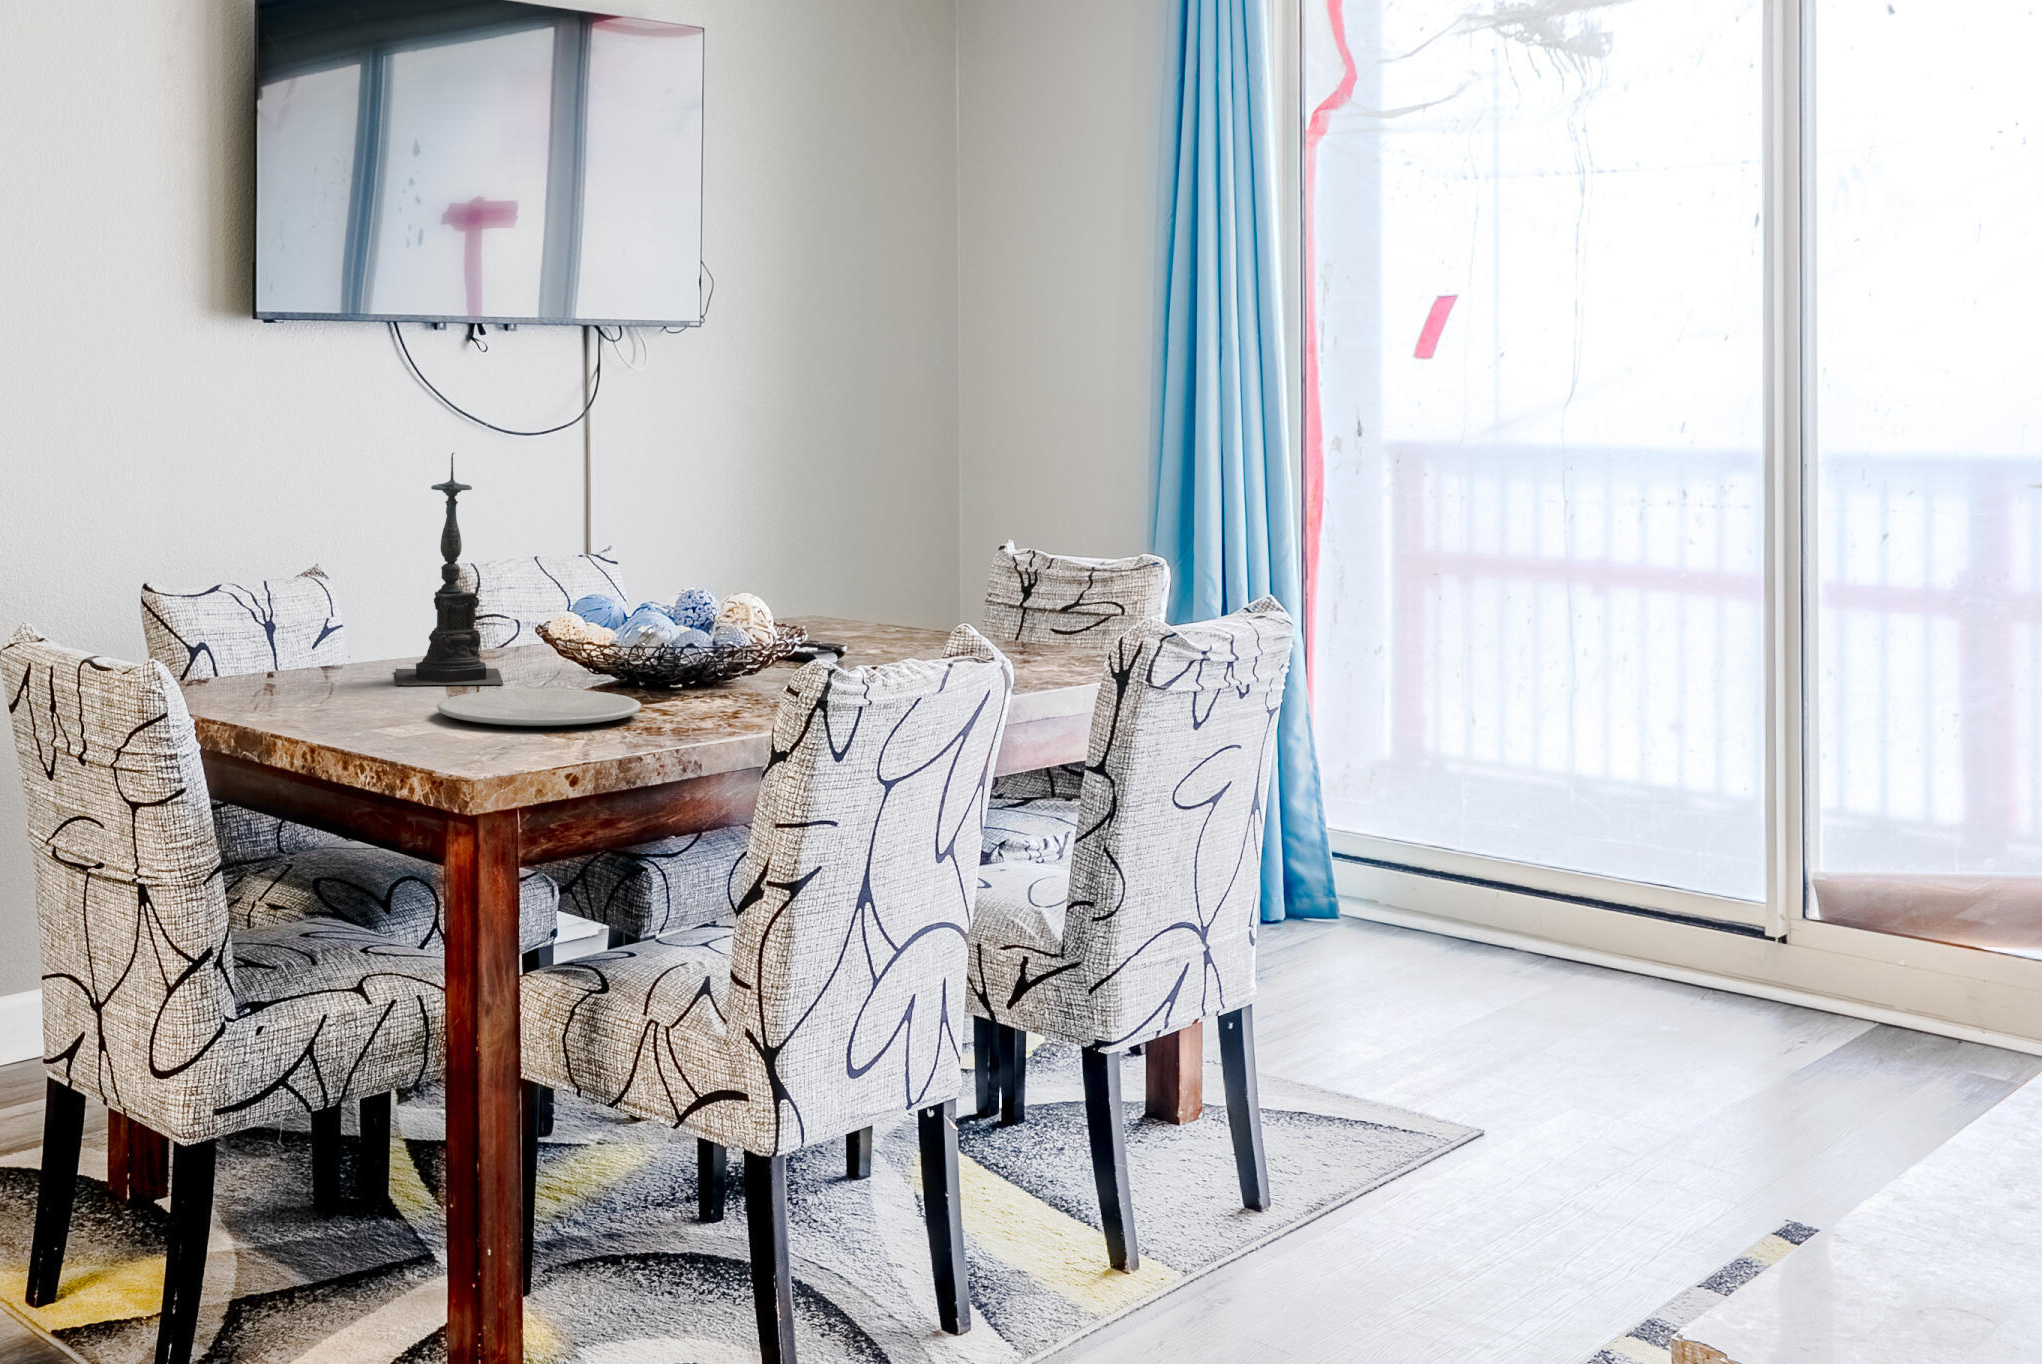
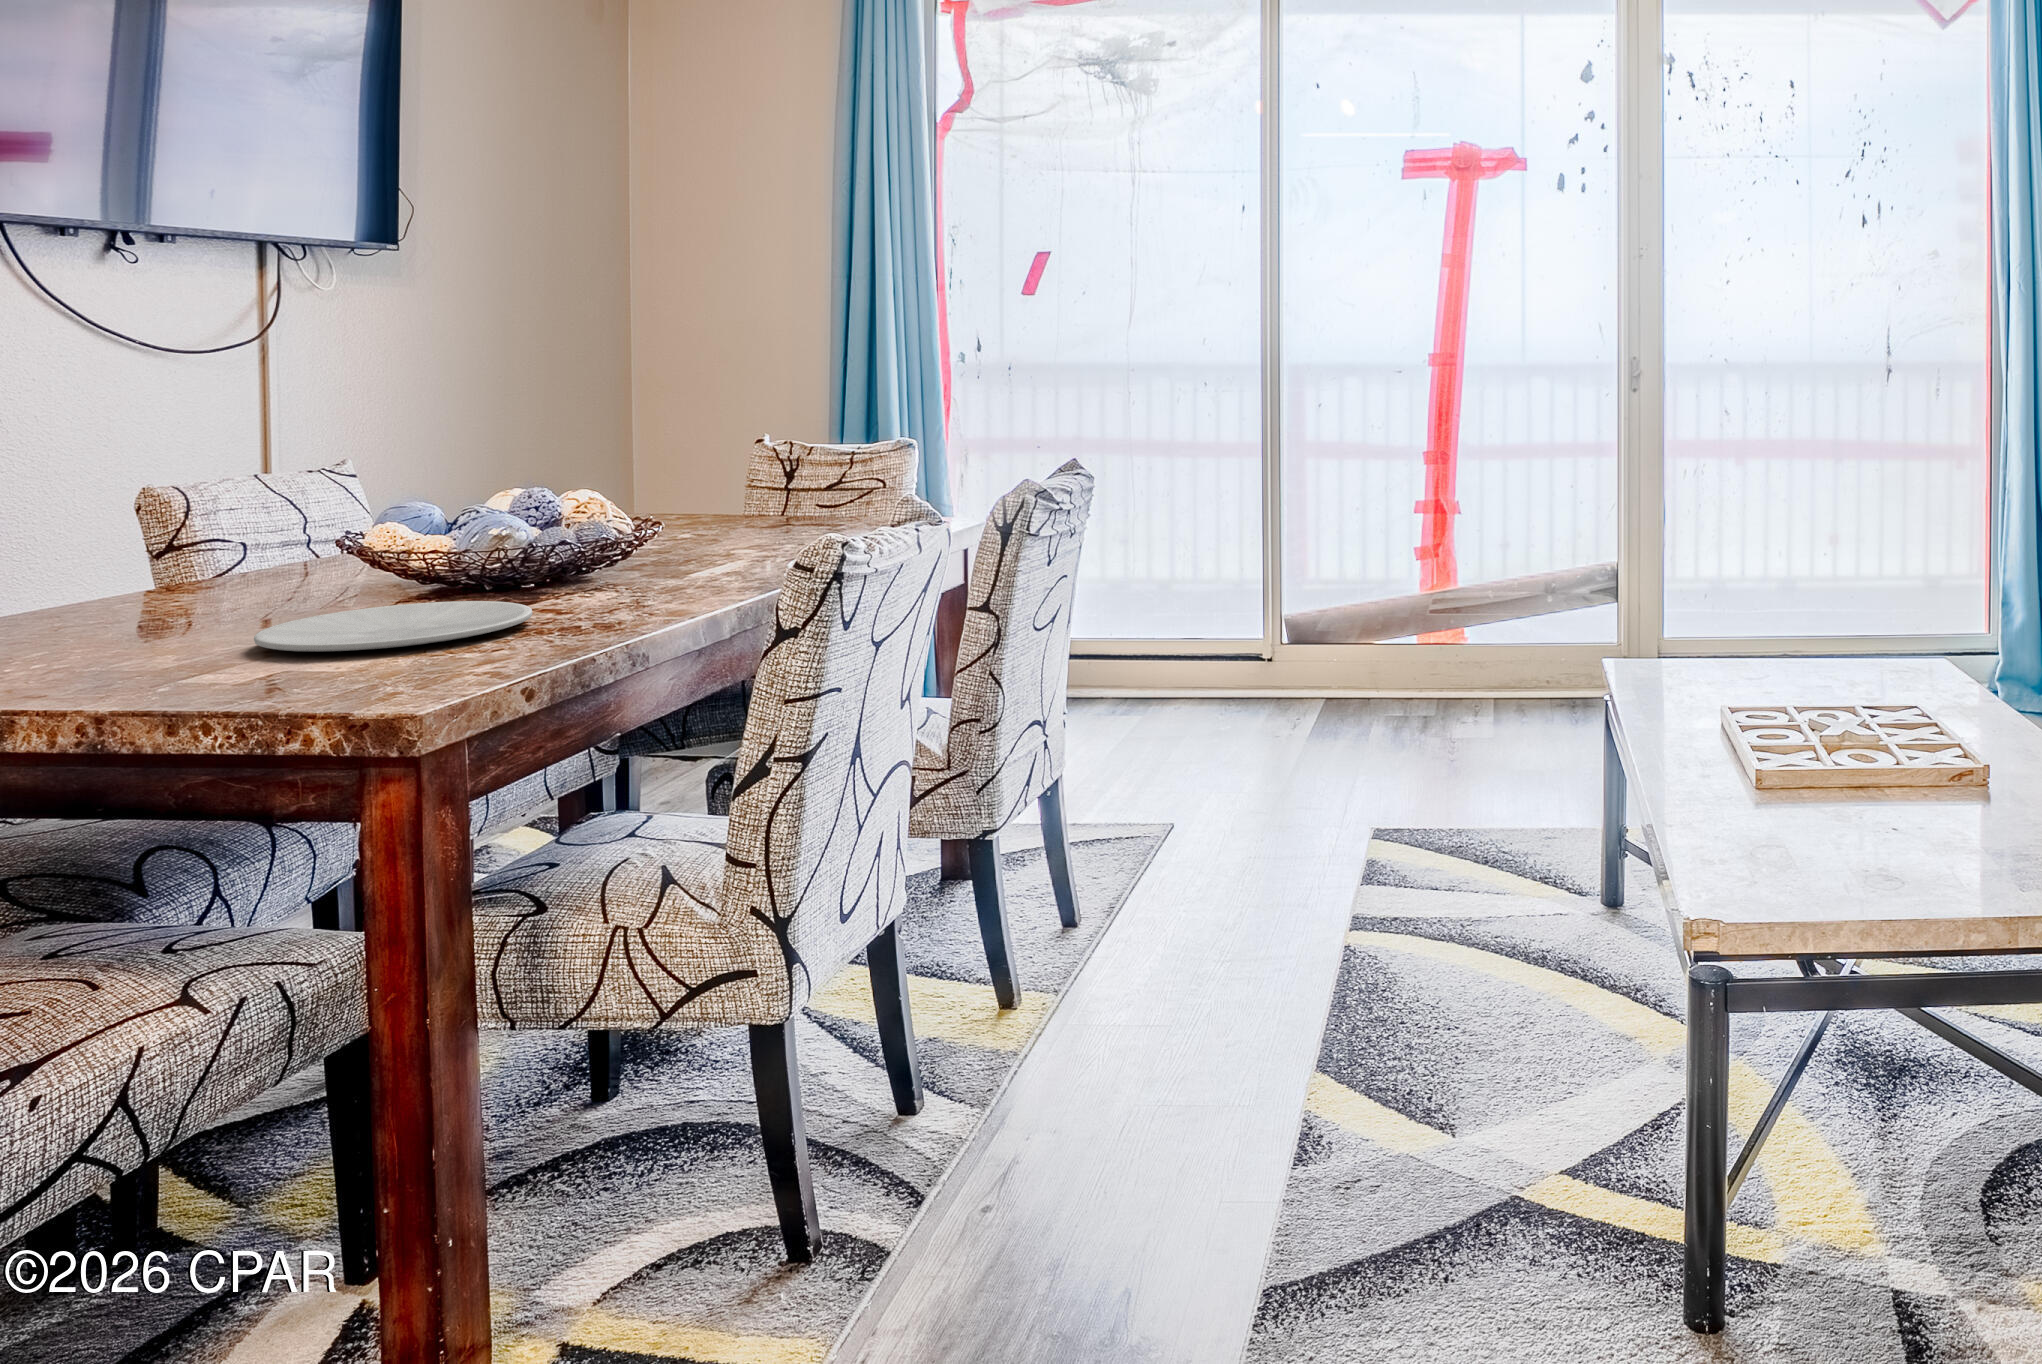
candle holder: present [396,453,503,686] -> none [114,359,298,628]

